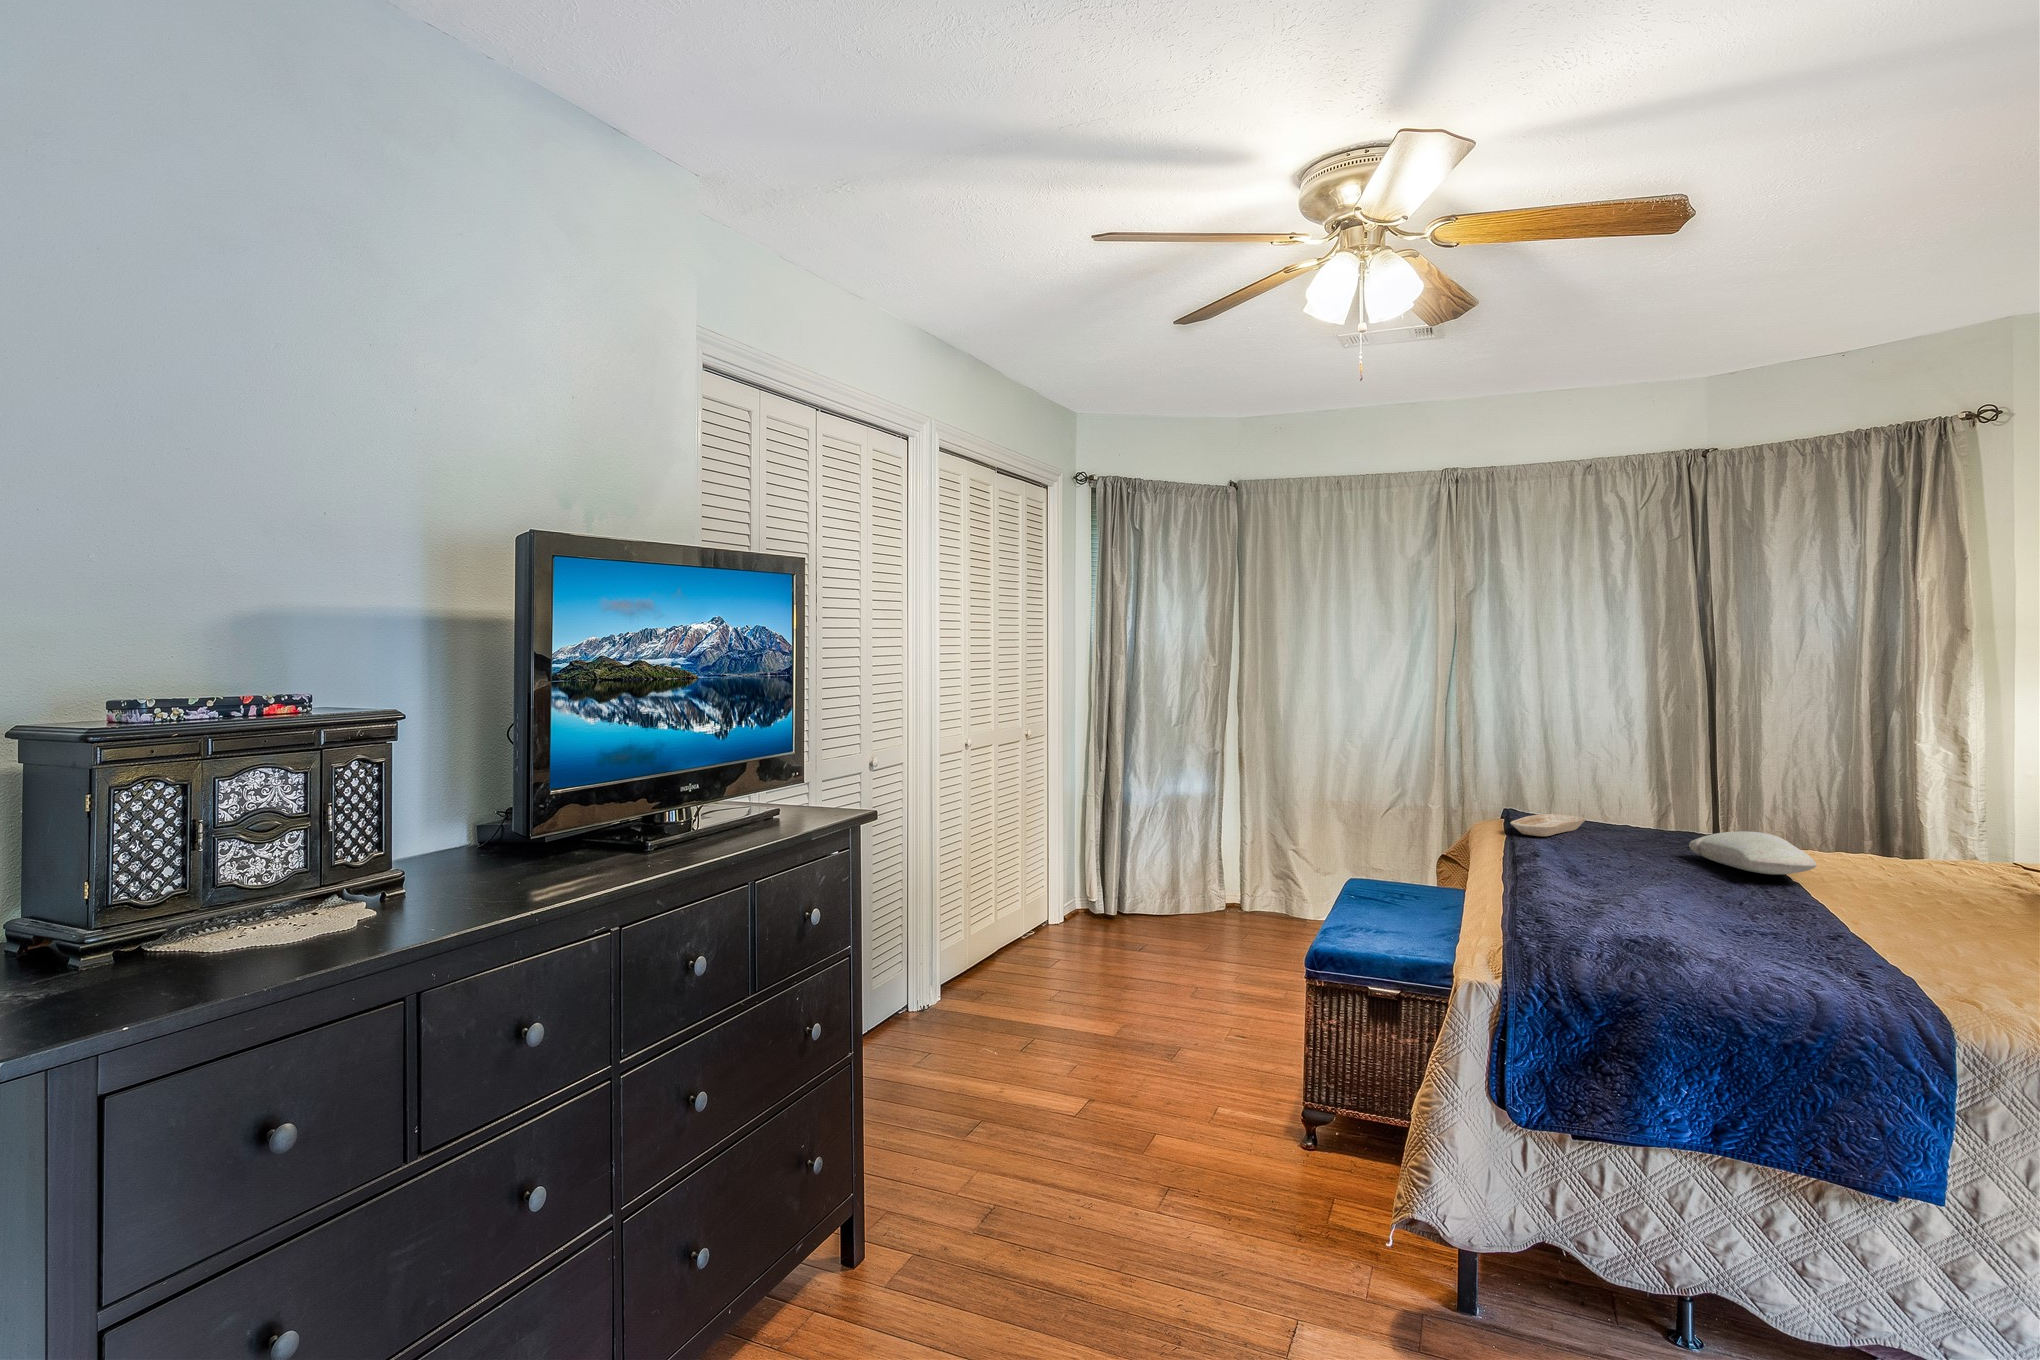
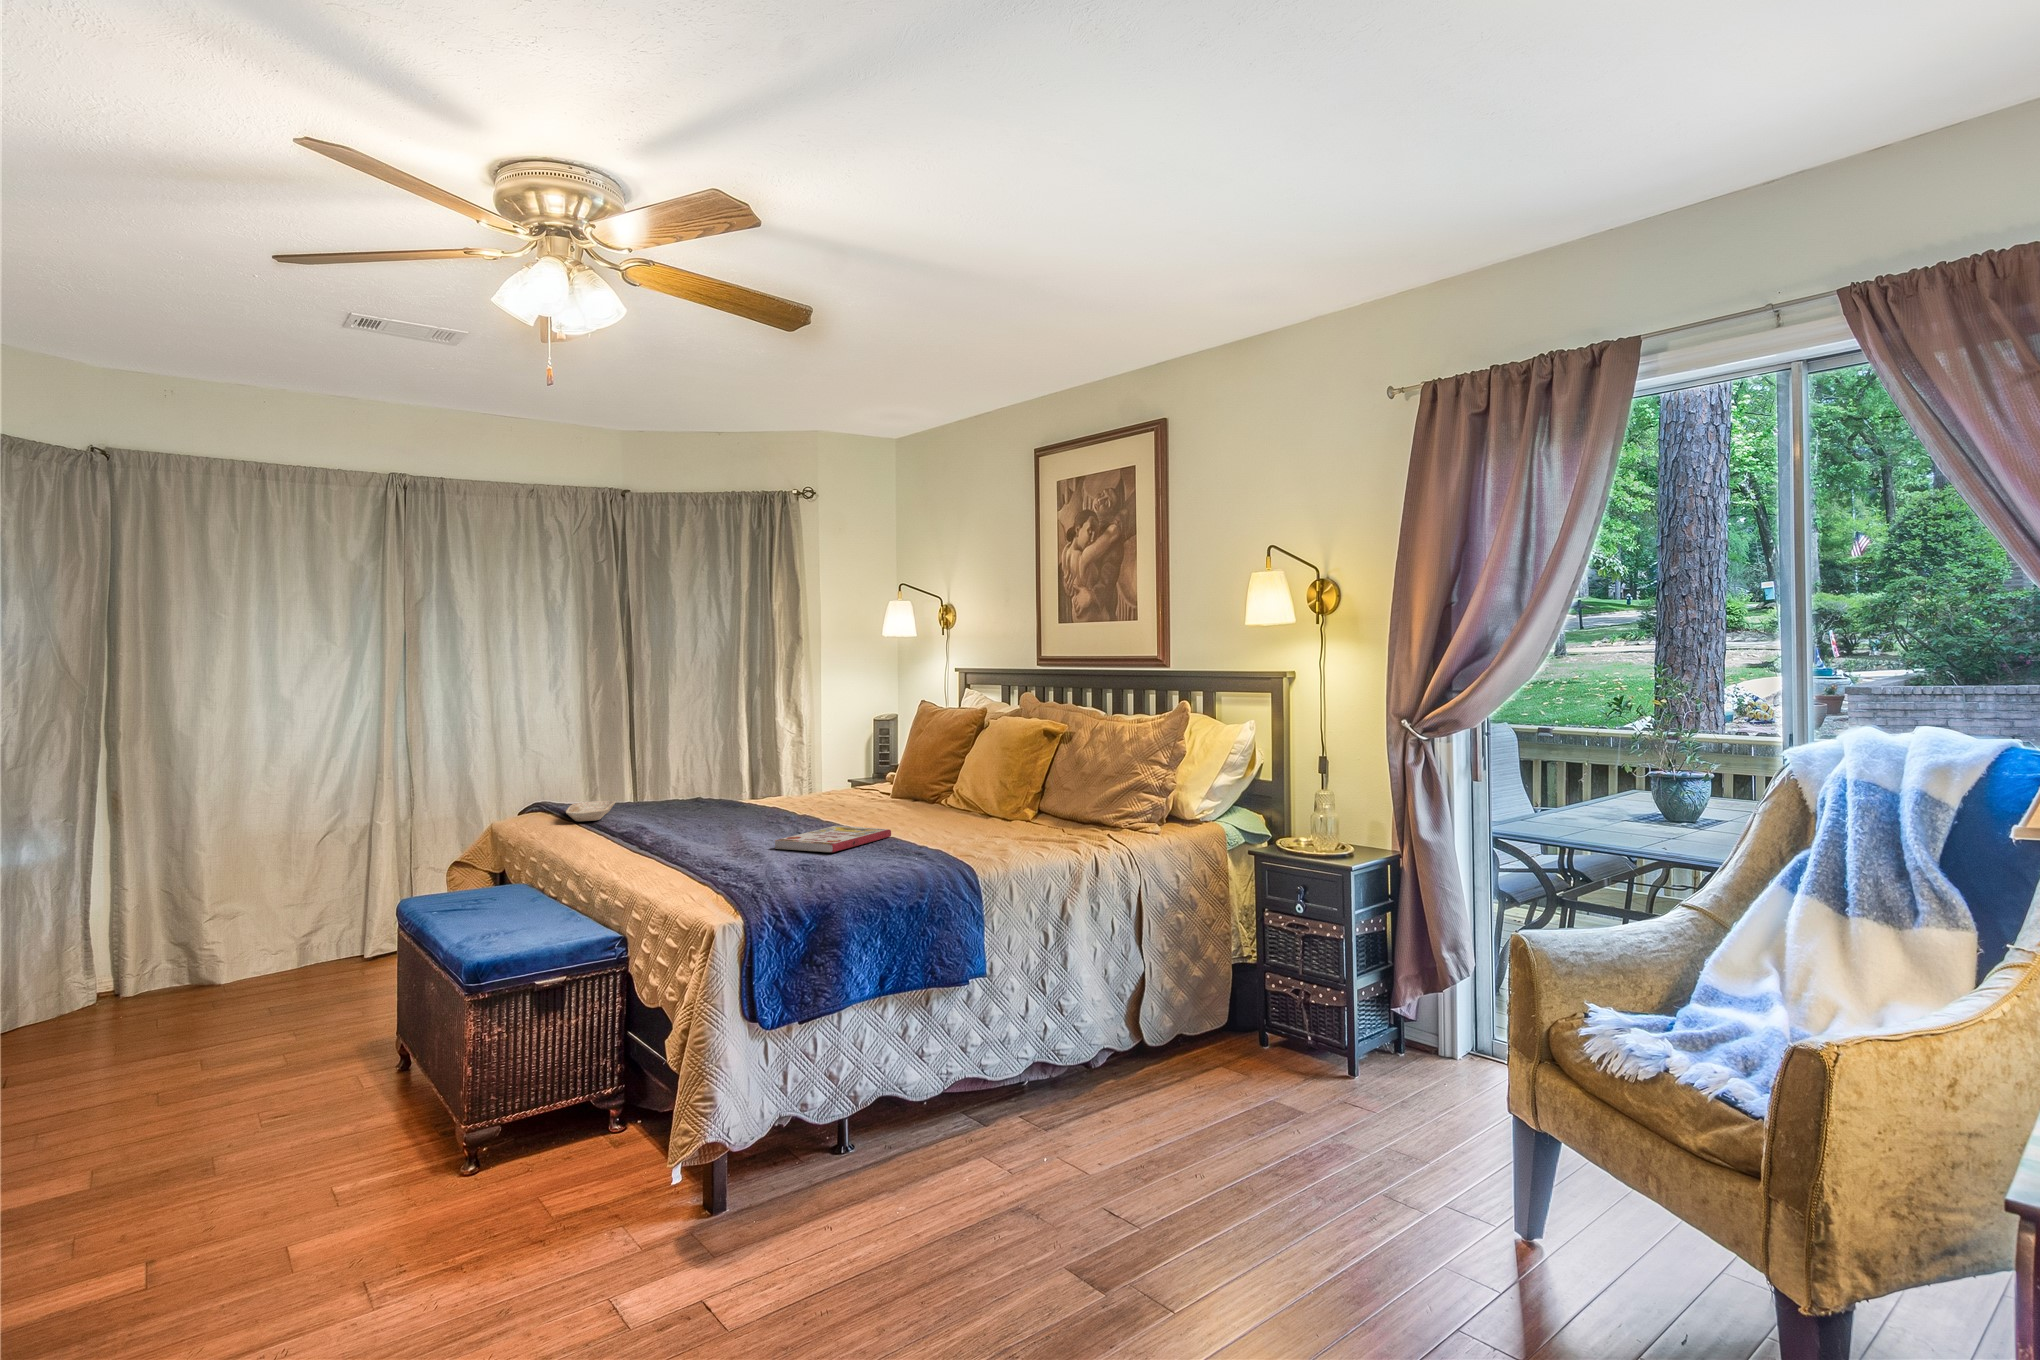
pillow: present [1689,831,1817,874] -> none [719,787,818,816]
book: none [1673,902,1876,937] -> present [775,826,891,852]

